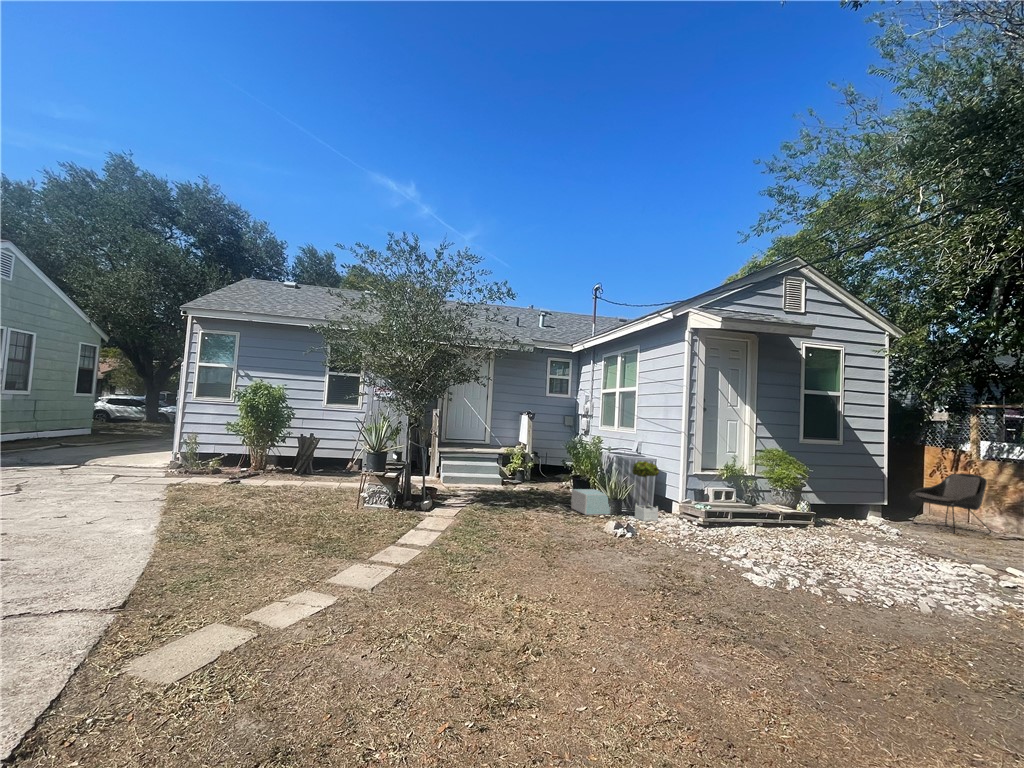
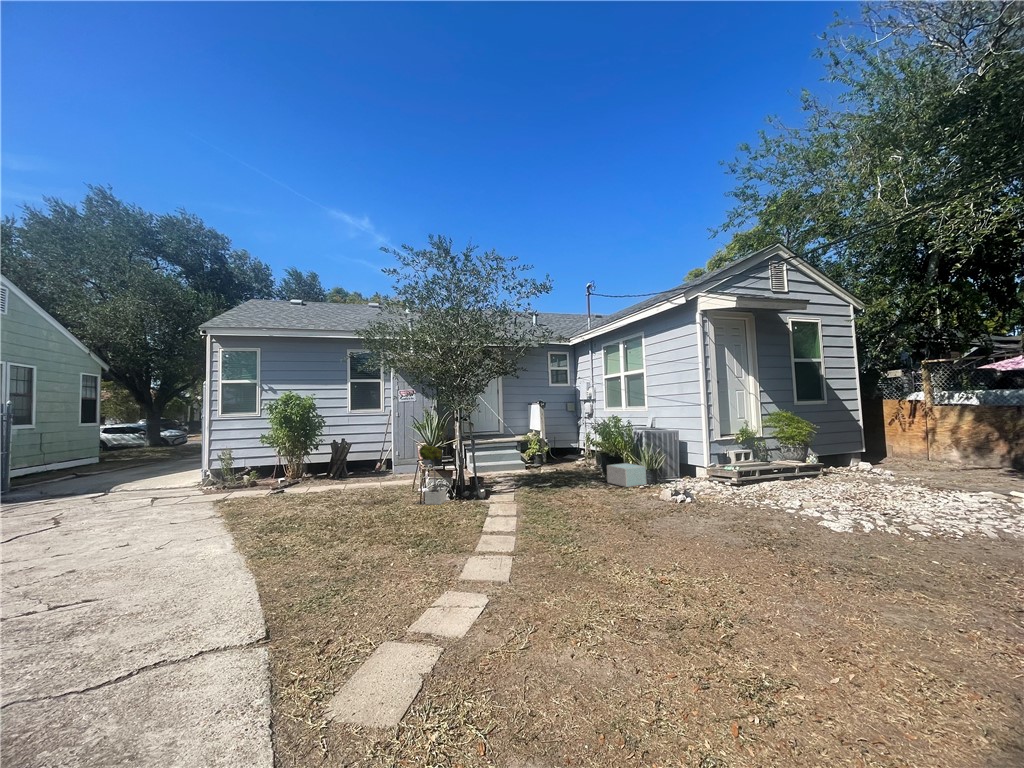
potted tree: present [632,461,659,521] -> present [419,445,446,505]
lounge chair: present [909,473,991,535] -> none [880,418,953,469]

